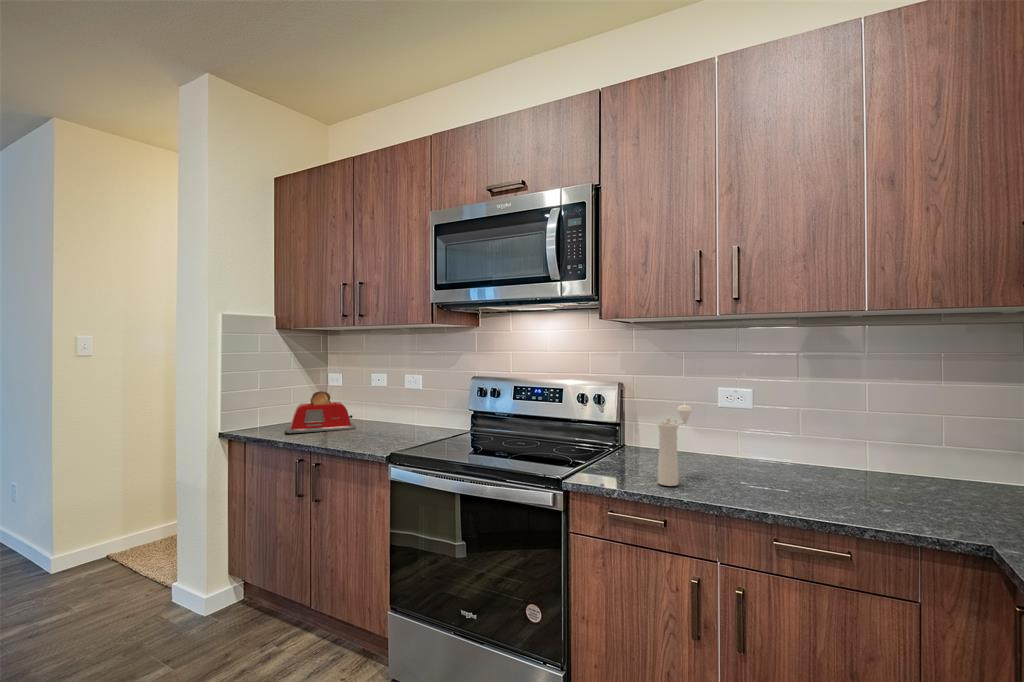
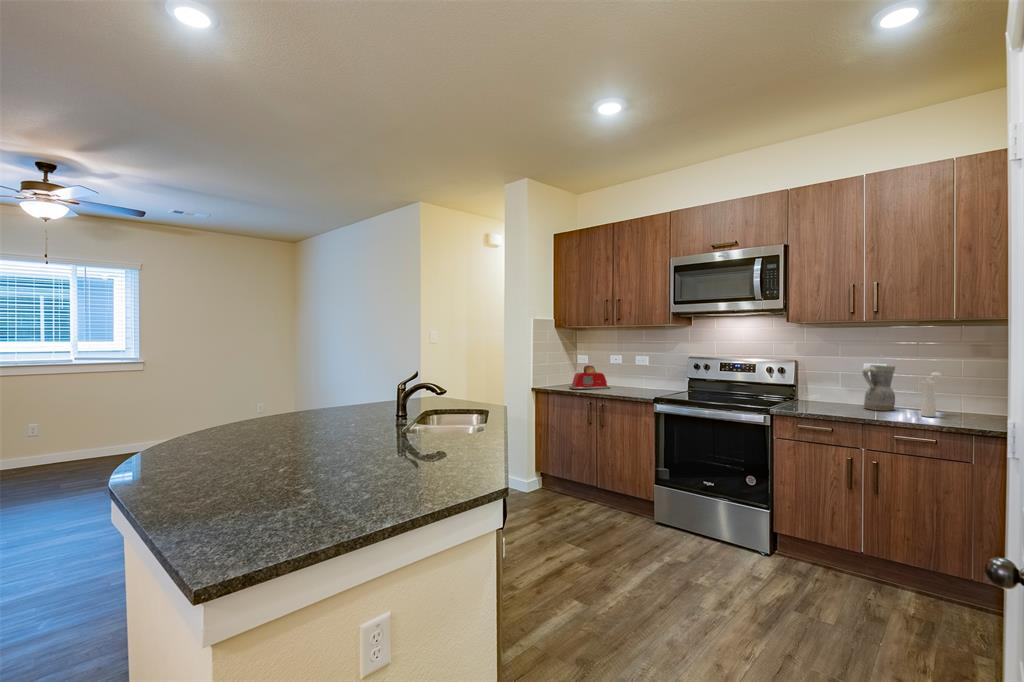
ceramic pitcher: none [715,393,766,476] -> present [863,365,895,410]
pepper mill: present [658,405,692,486] -> present [921,372,942,417]

